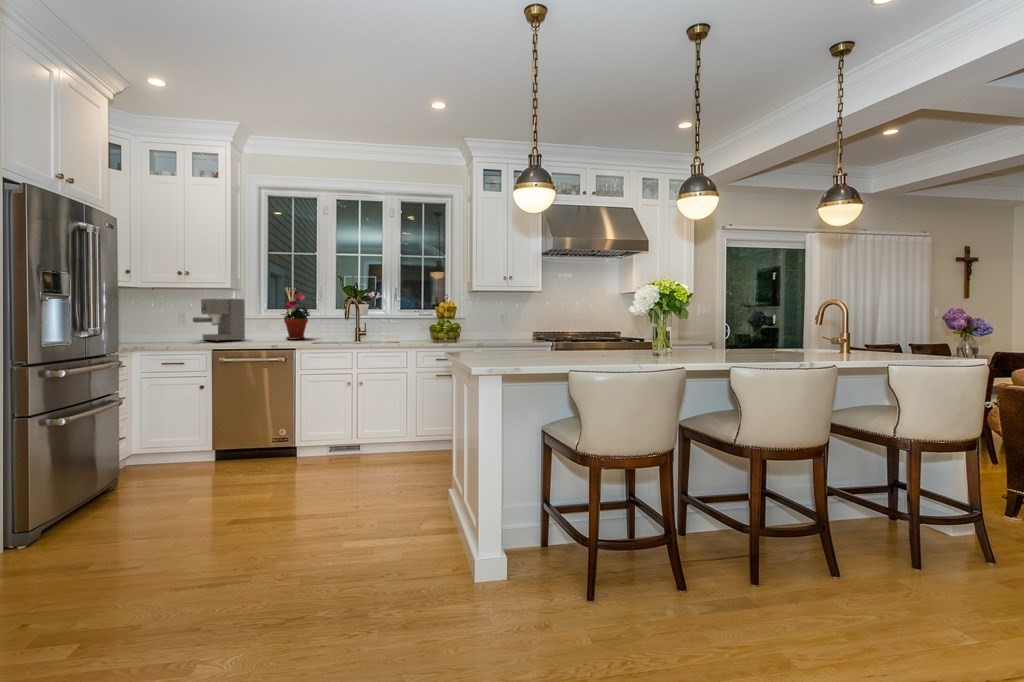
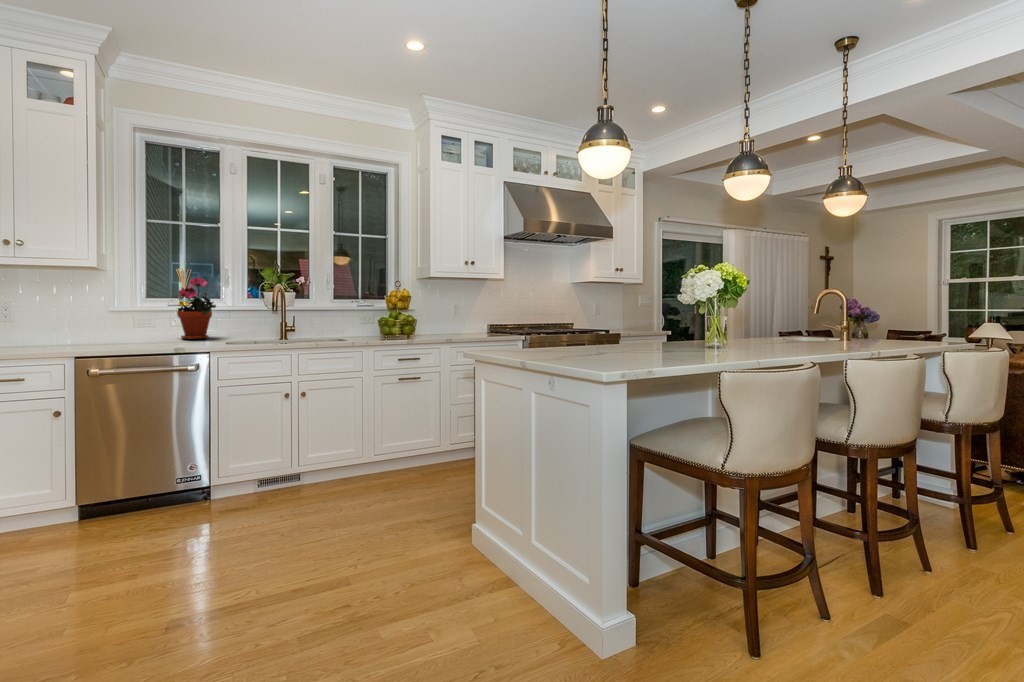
coffee maker: present [193,299,245,341] -> none [33,283,119,344]

